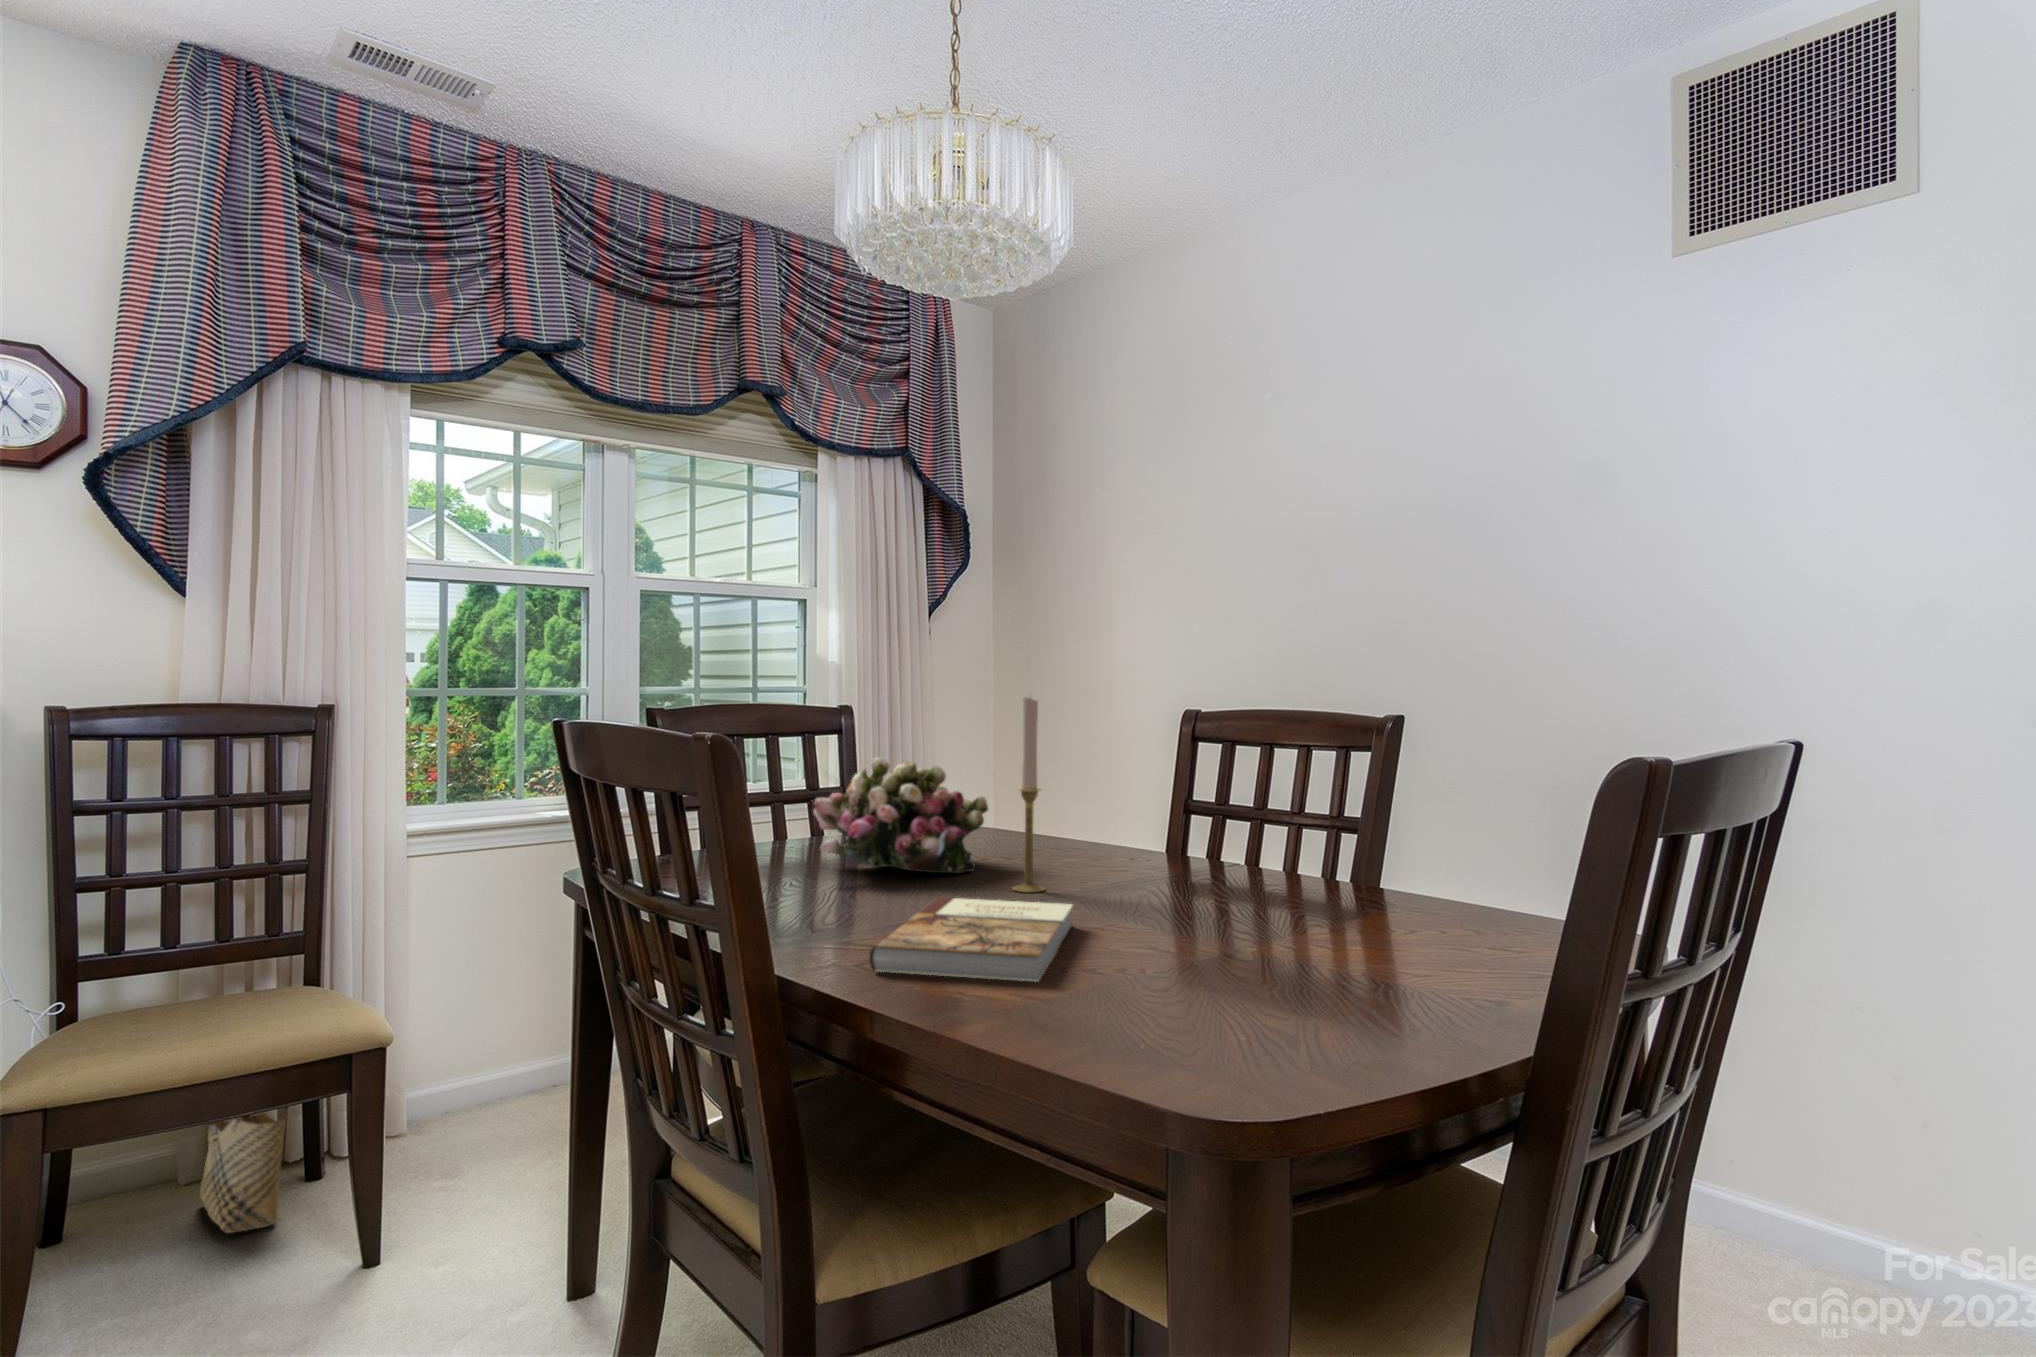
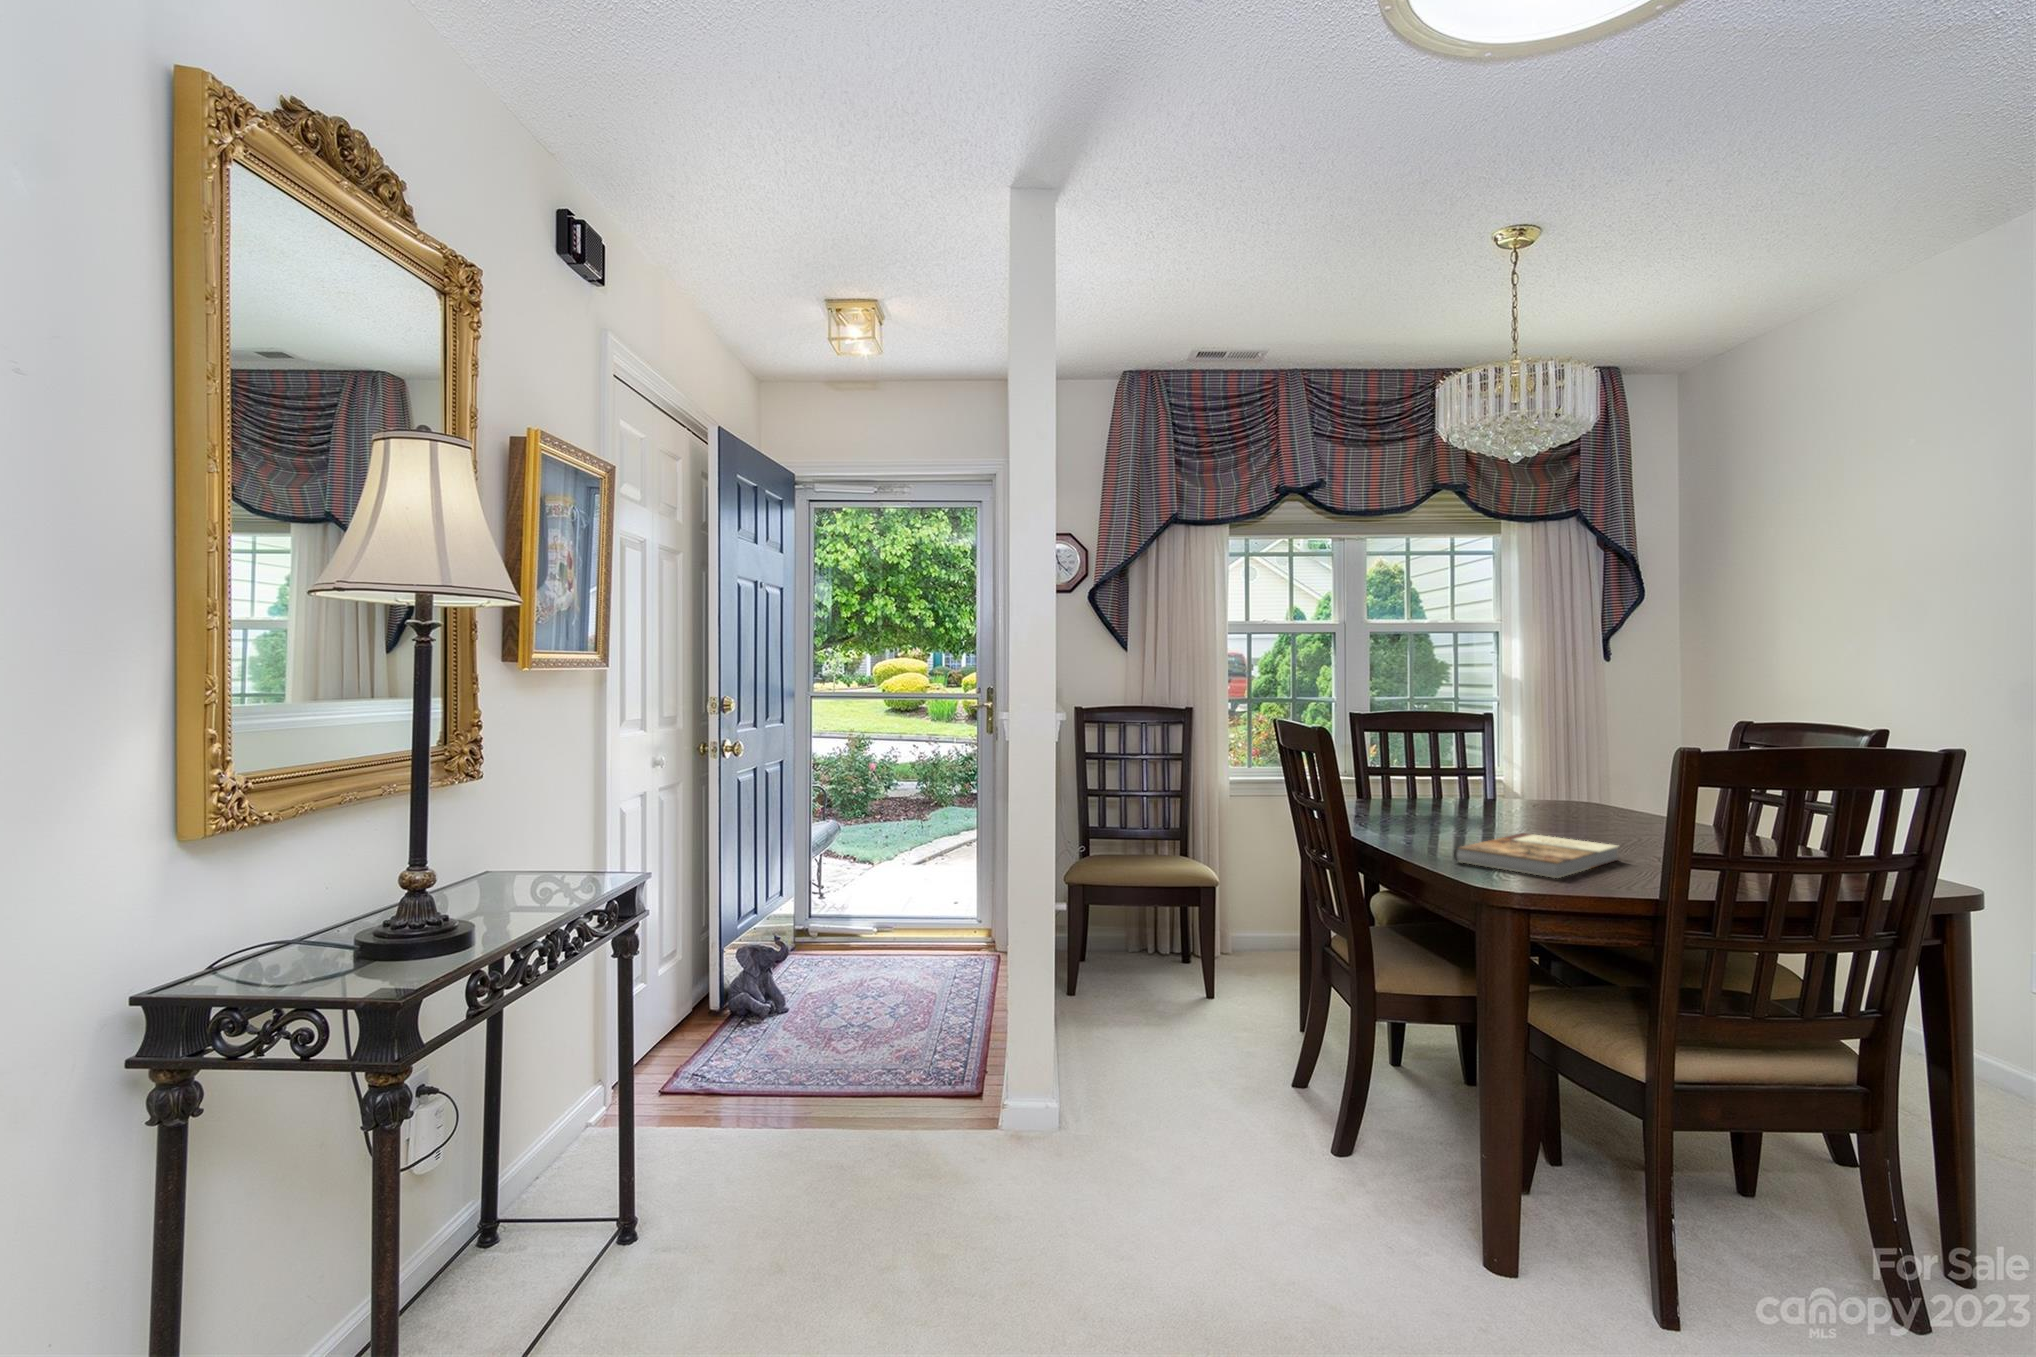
candlestick: present [1013,696,1044,892] -> none [1597,705,1625,842]
flower arrangement: present [813,757,988,873] -> none [1458,746,1596,828]
woven basket: present [200,1111,288,1233] -> none [1137,882,1177,976]

